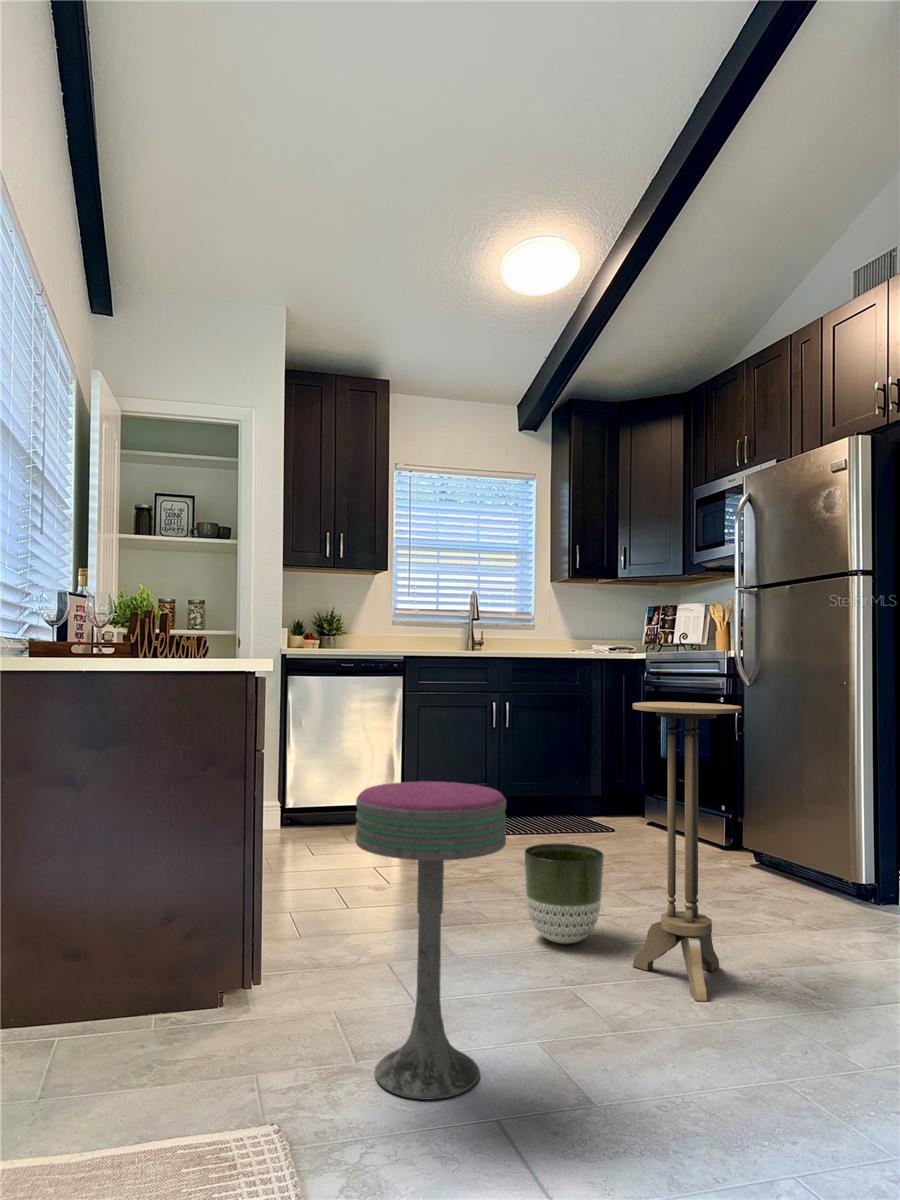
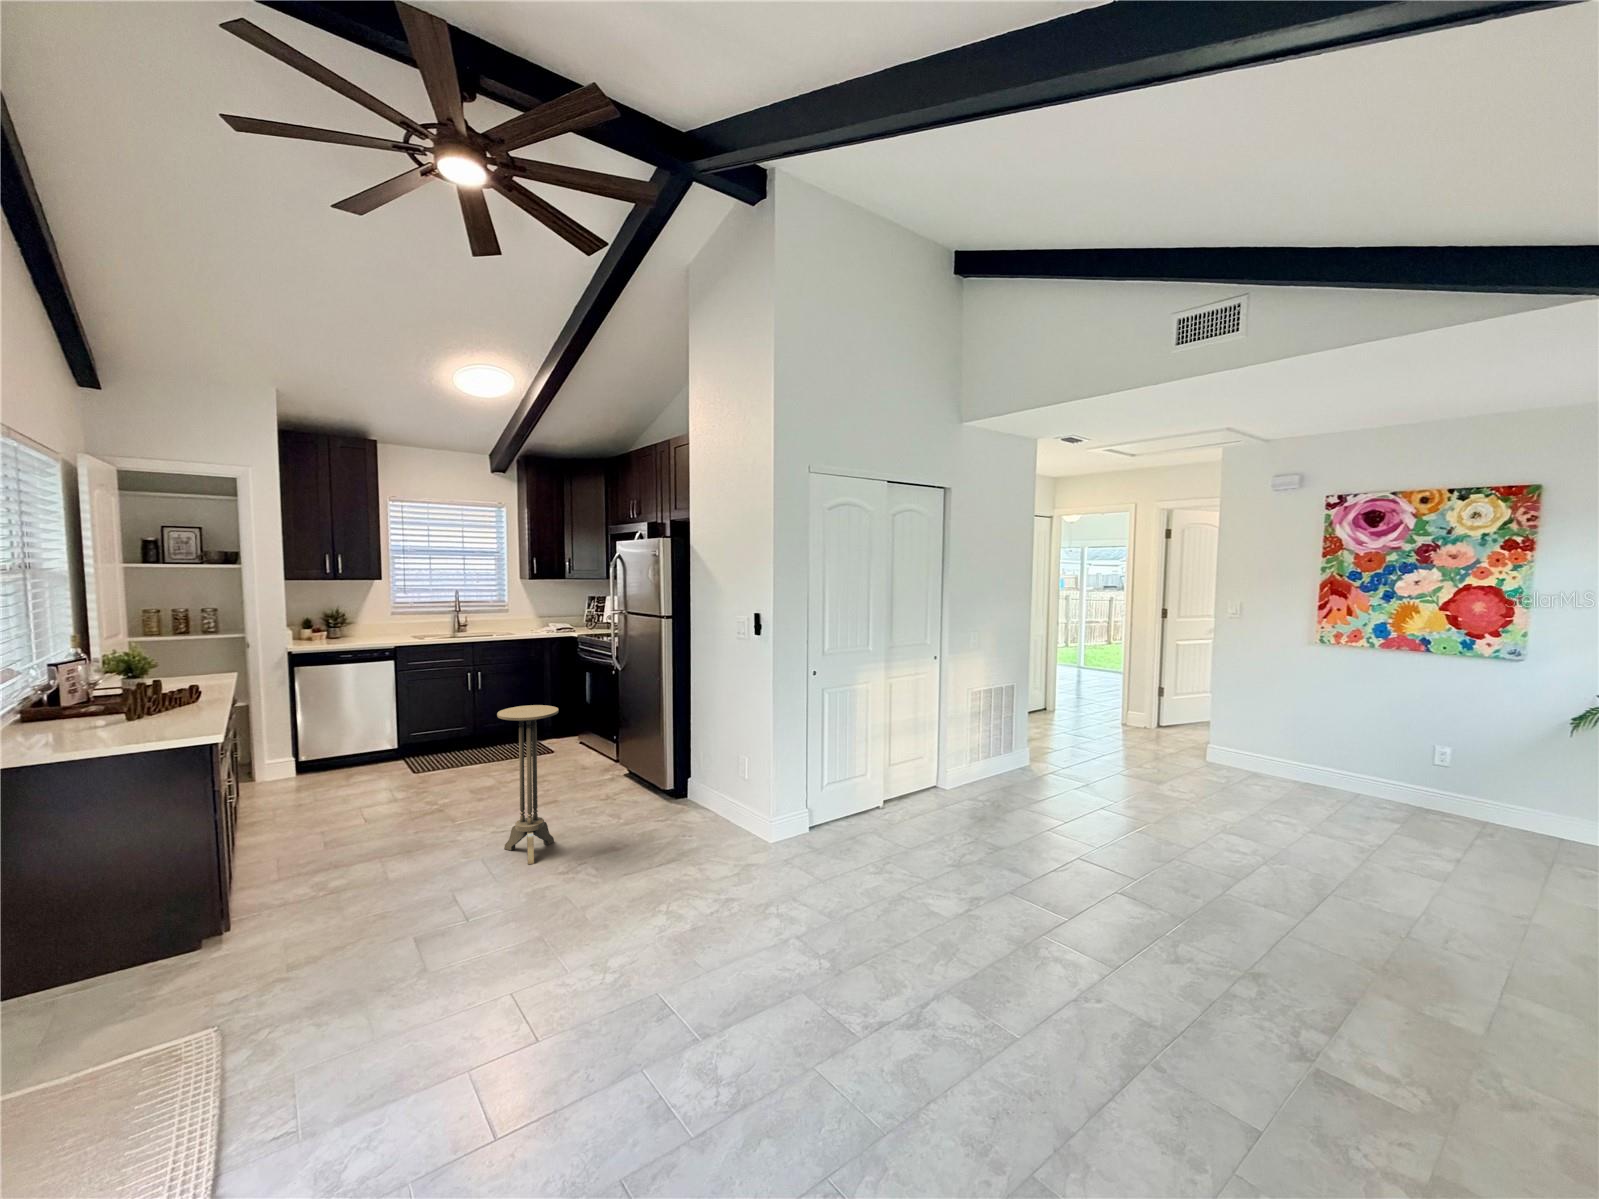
bar stool: present [355,781,506,1099] -> none [293,782,391,952]
planter: present [525,843,604,944] -> none [445,783,495,841]

